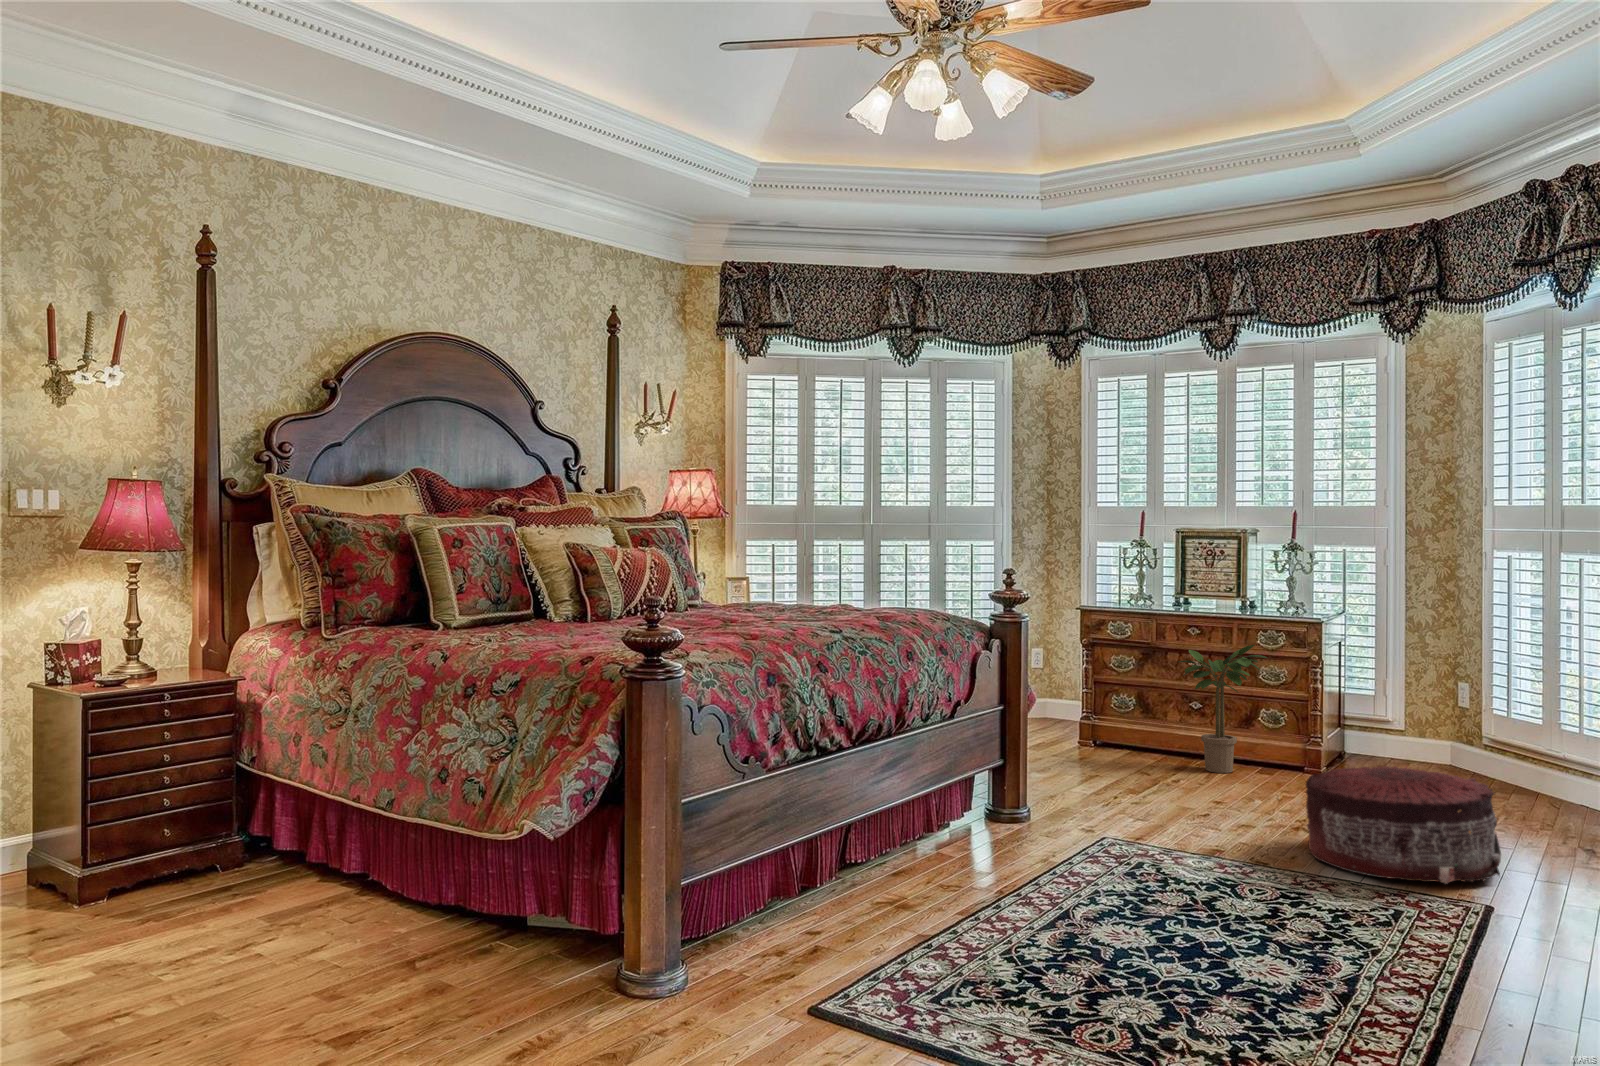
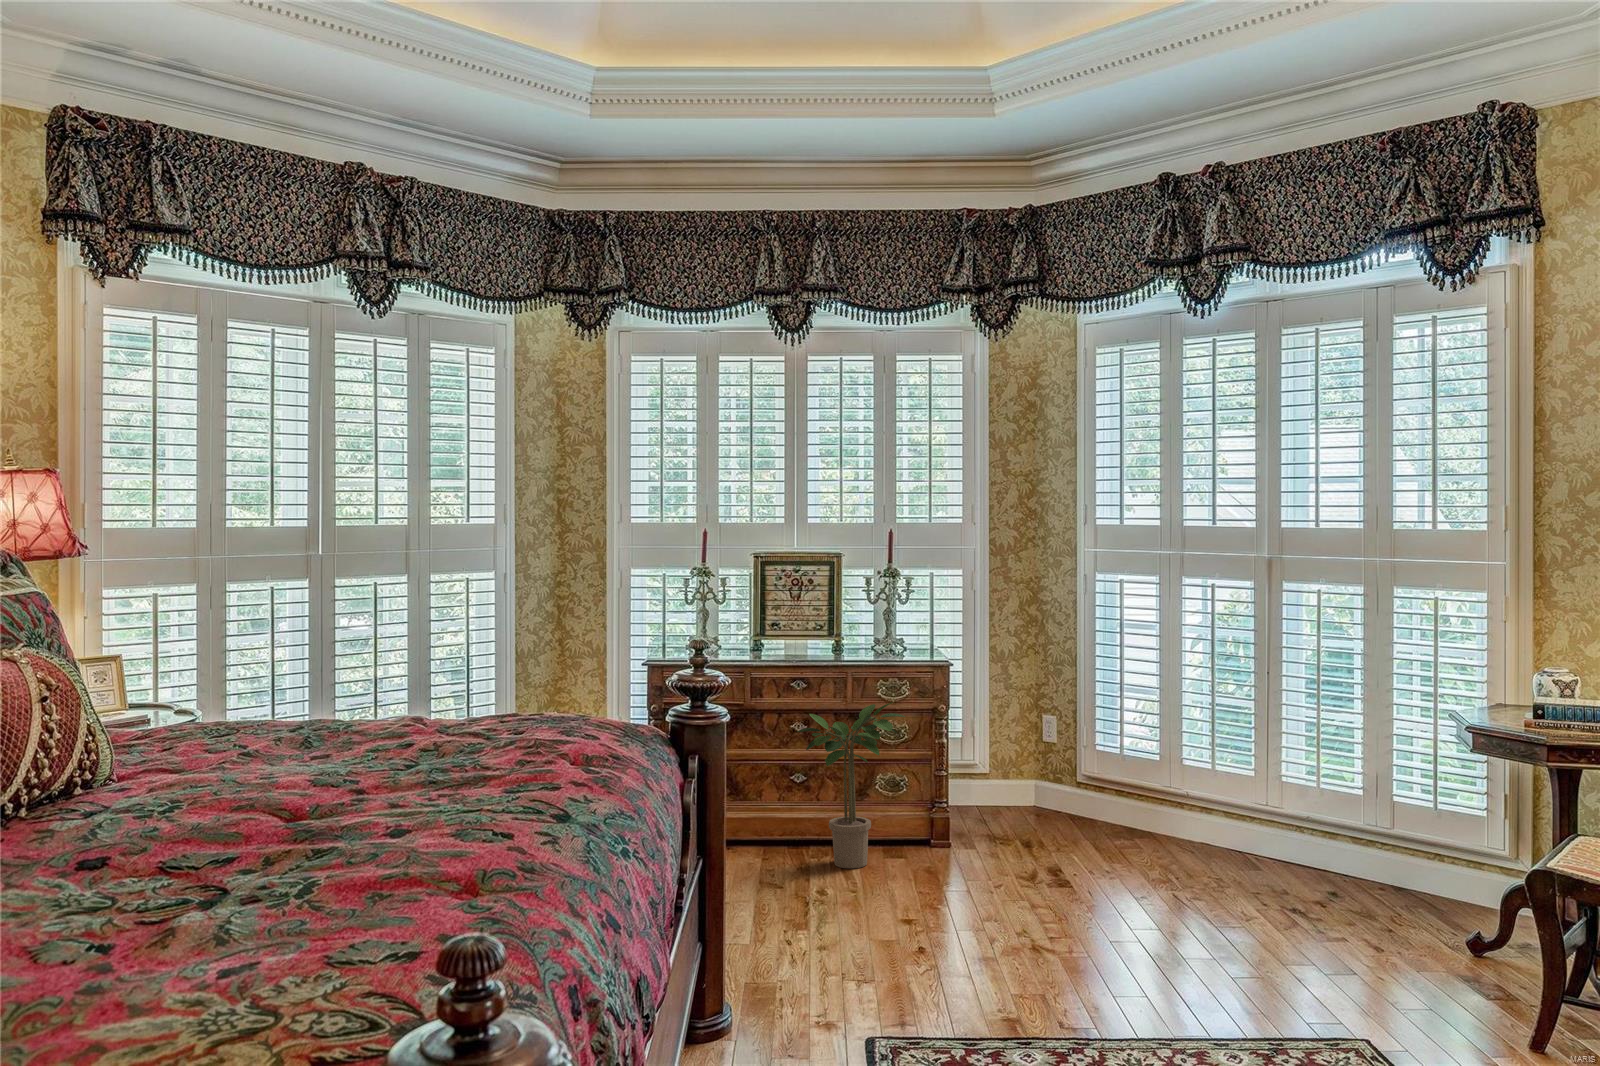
pouf: present [1306,766,1501,884] -> none [1084,851,1319,1020]

